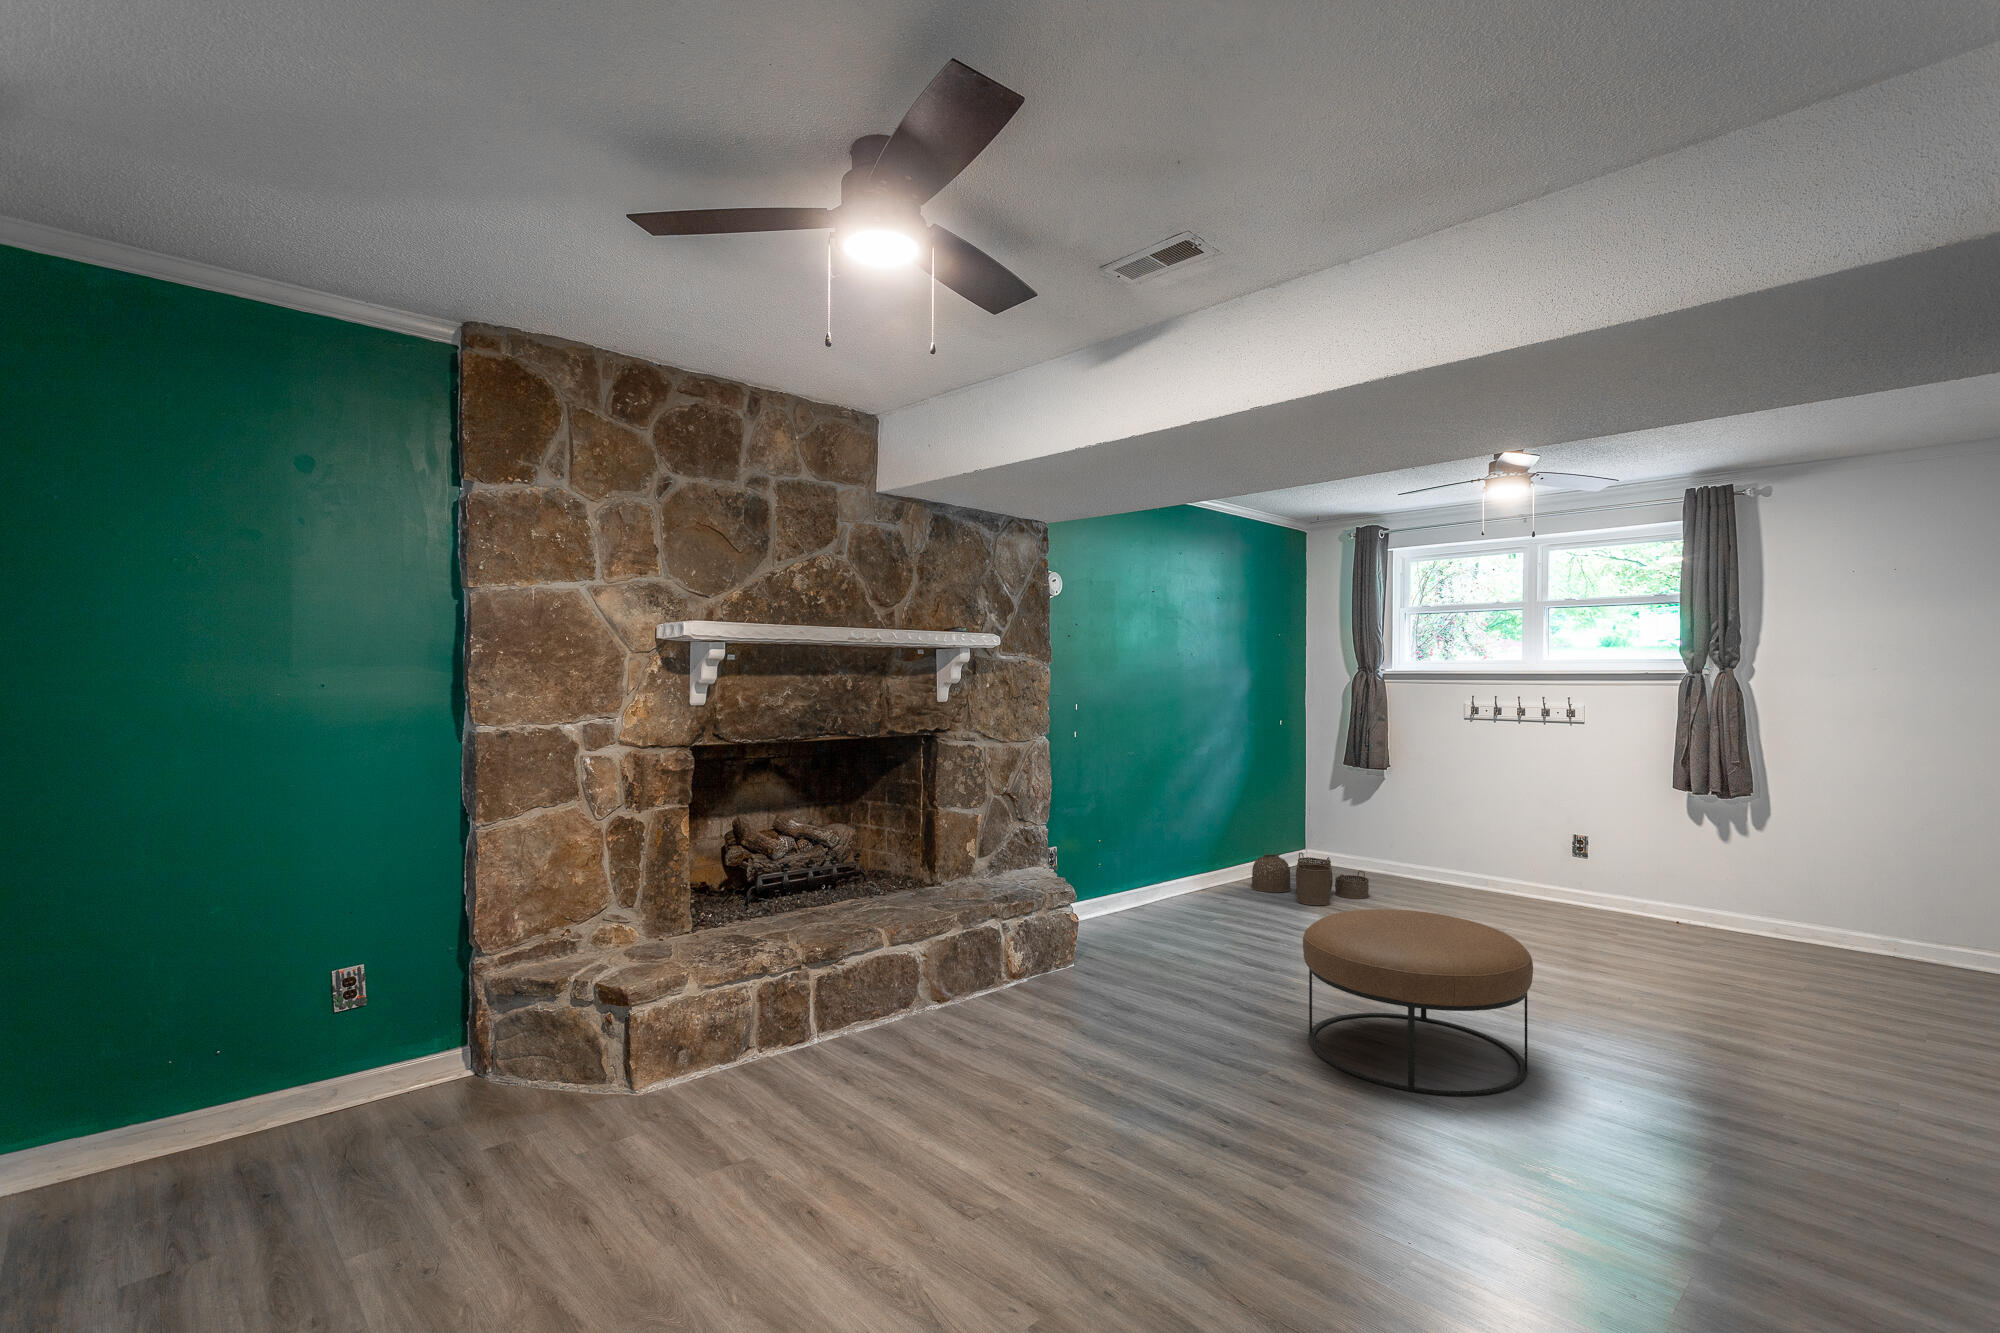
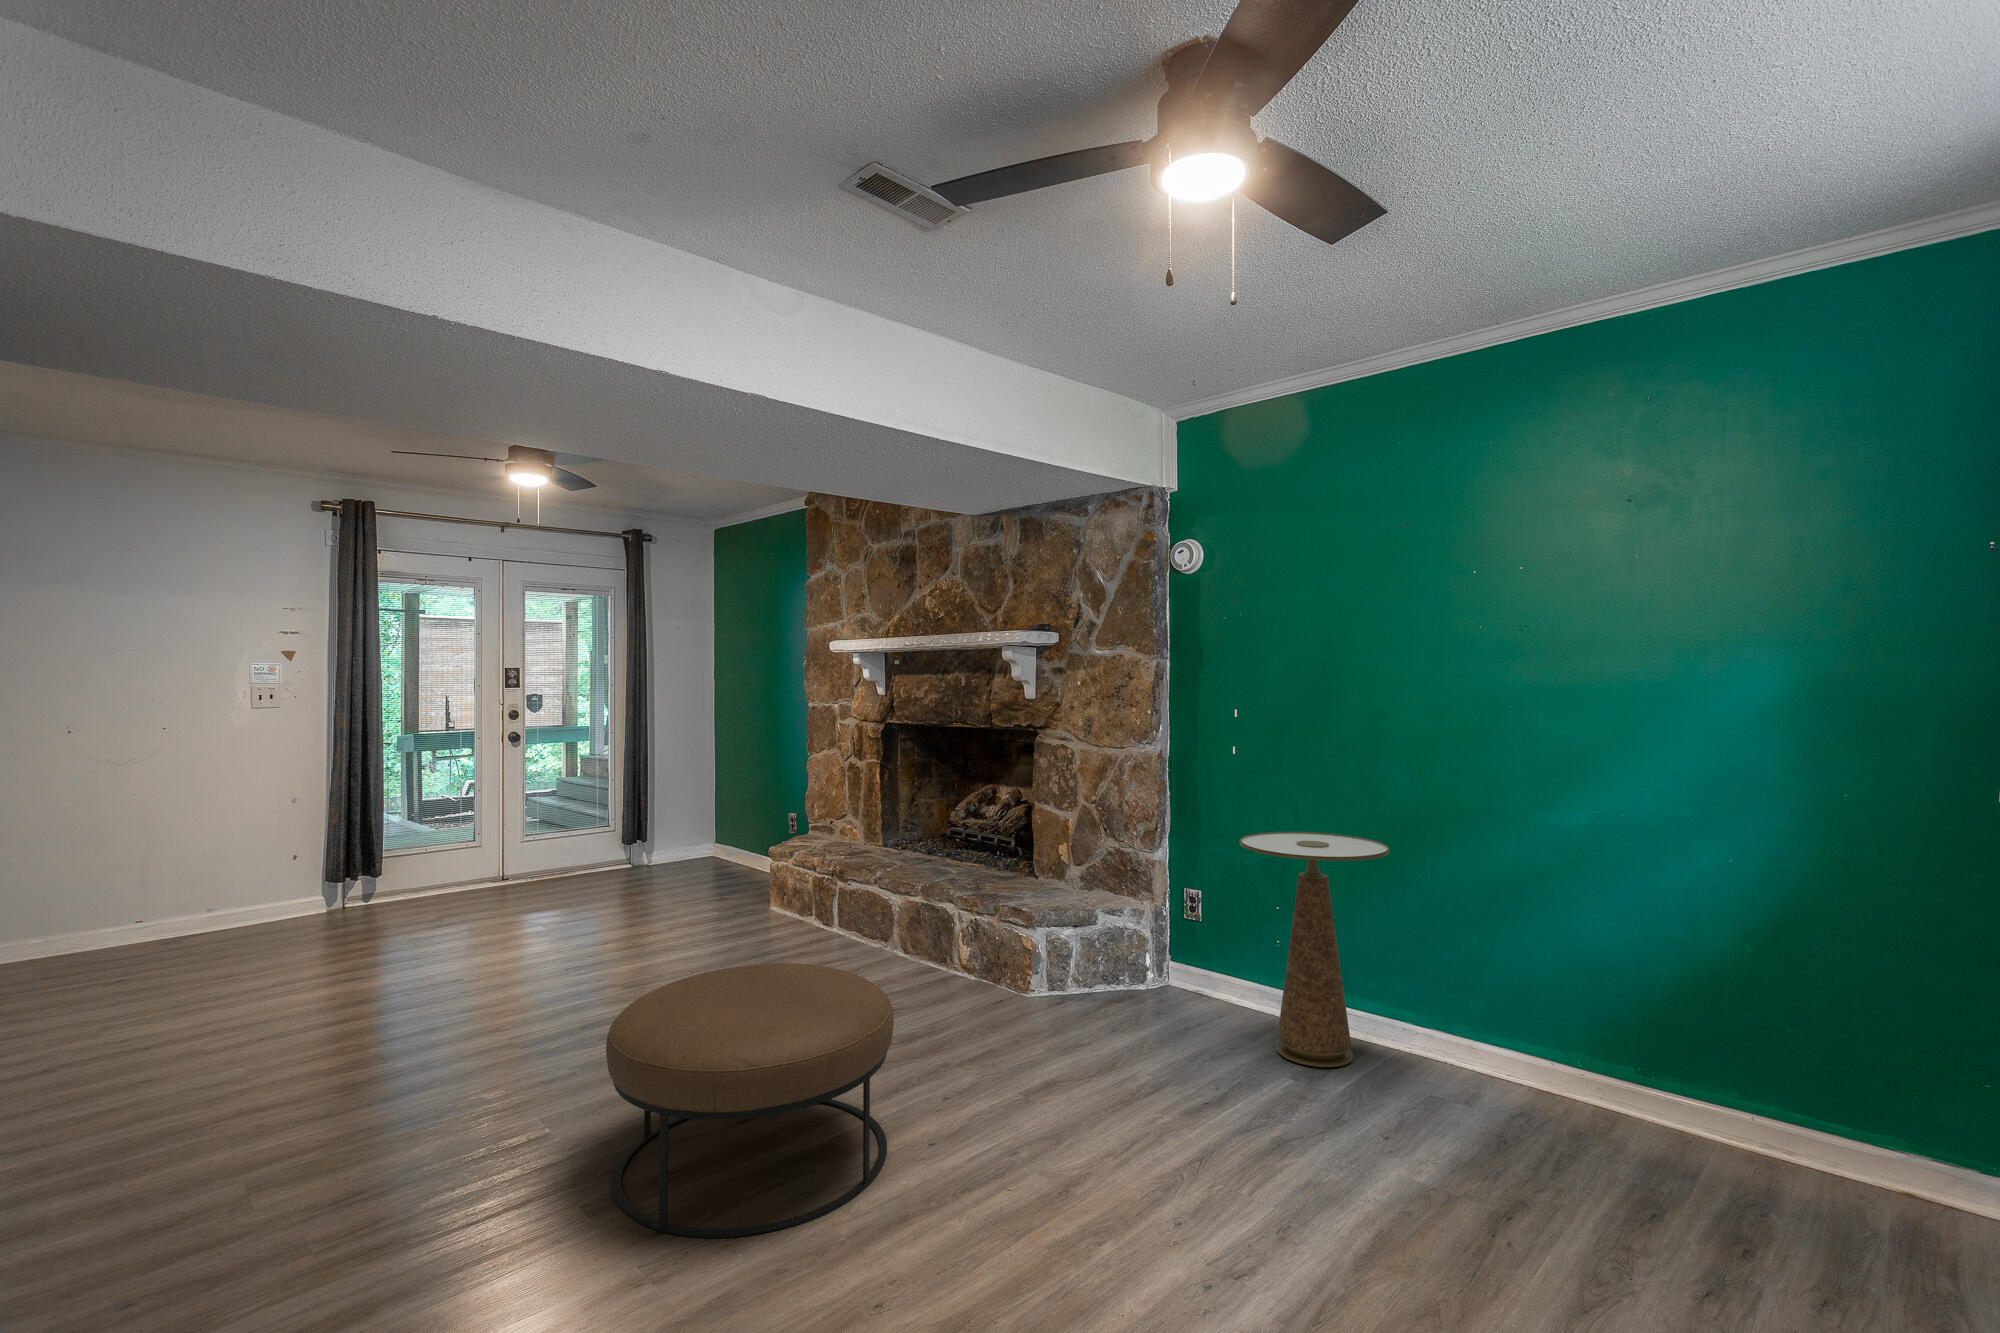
side table: none [1136,780,1226,923] -> present [1240,832,1390,1067]
woven basket: present [1251,852,1369,905] -> none [1549,1056,1817,1273]

